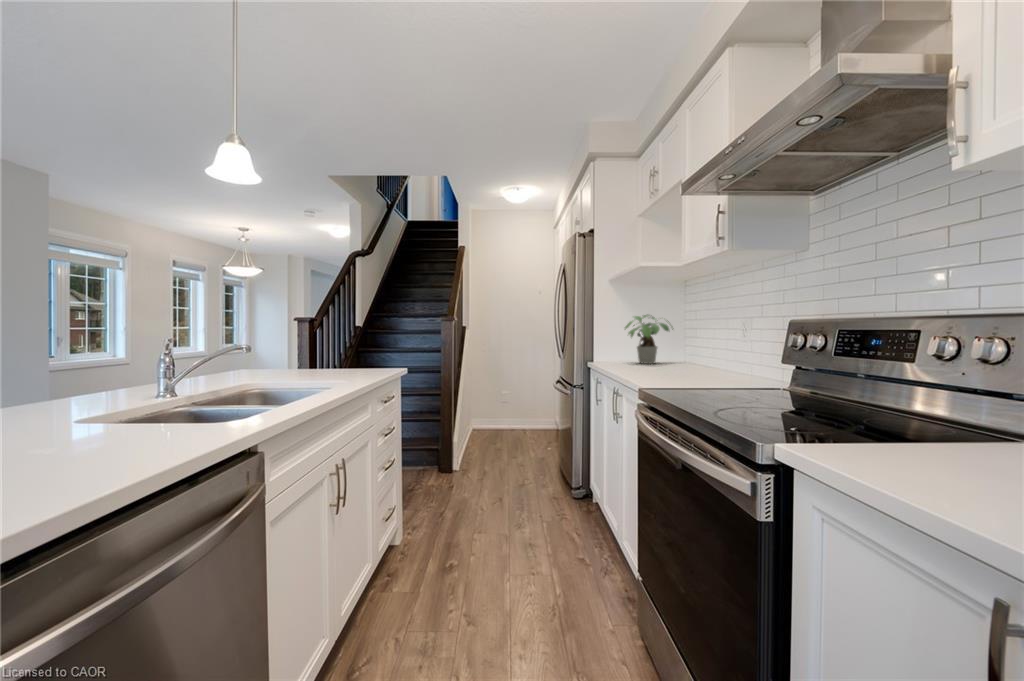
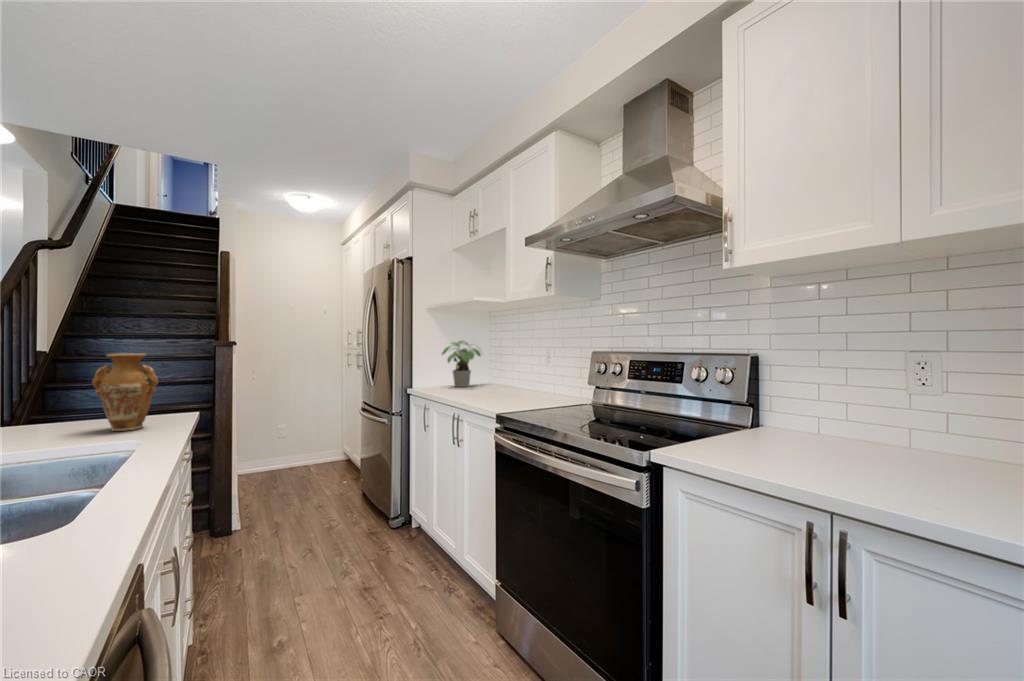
vase: none [334,322,369,377] -> present [92,353,158,431]

